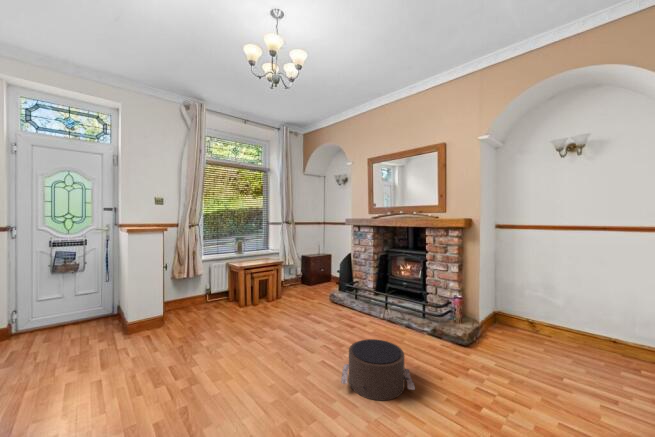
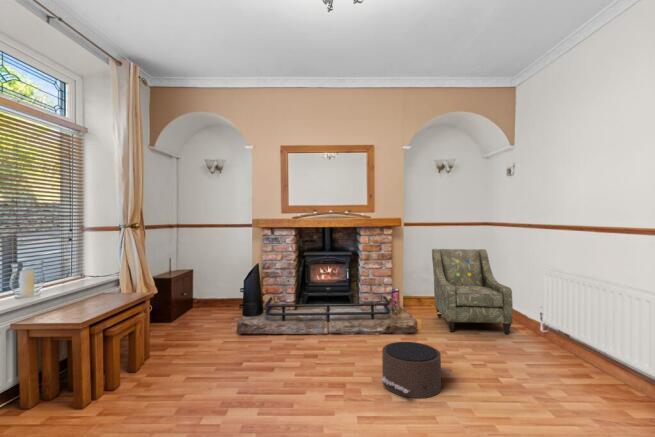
armchair: none [511,255,625,390] -> present [432,249,513,334]

